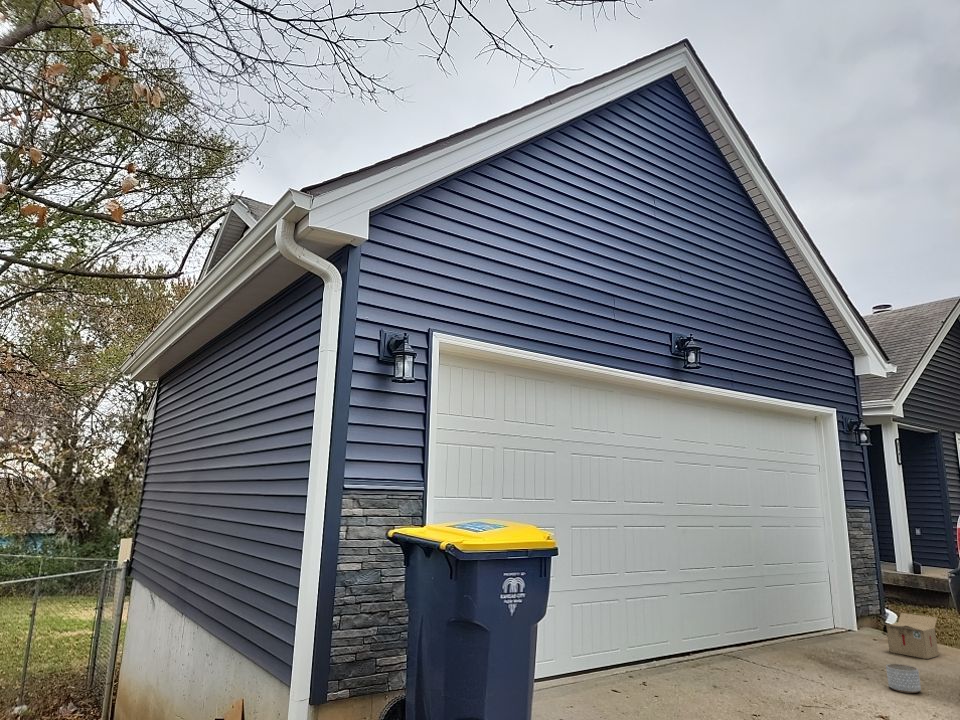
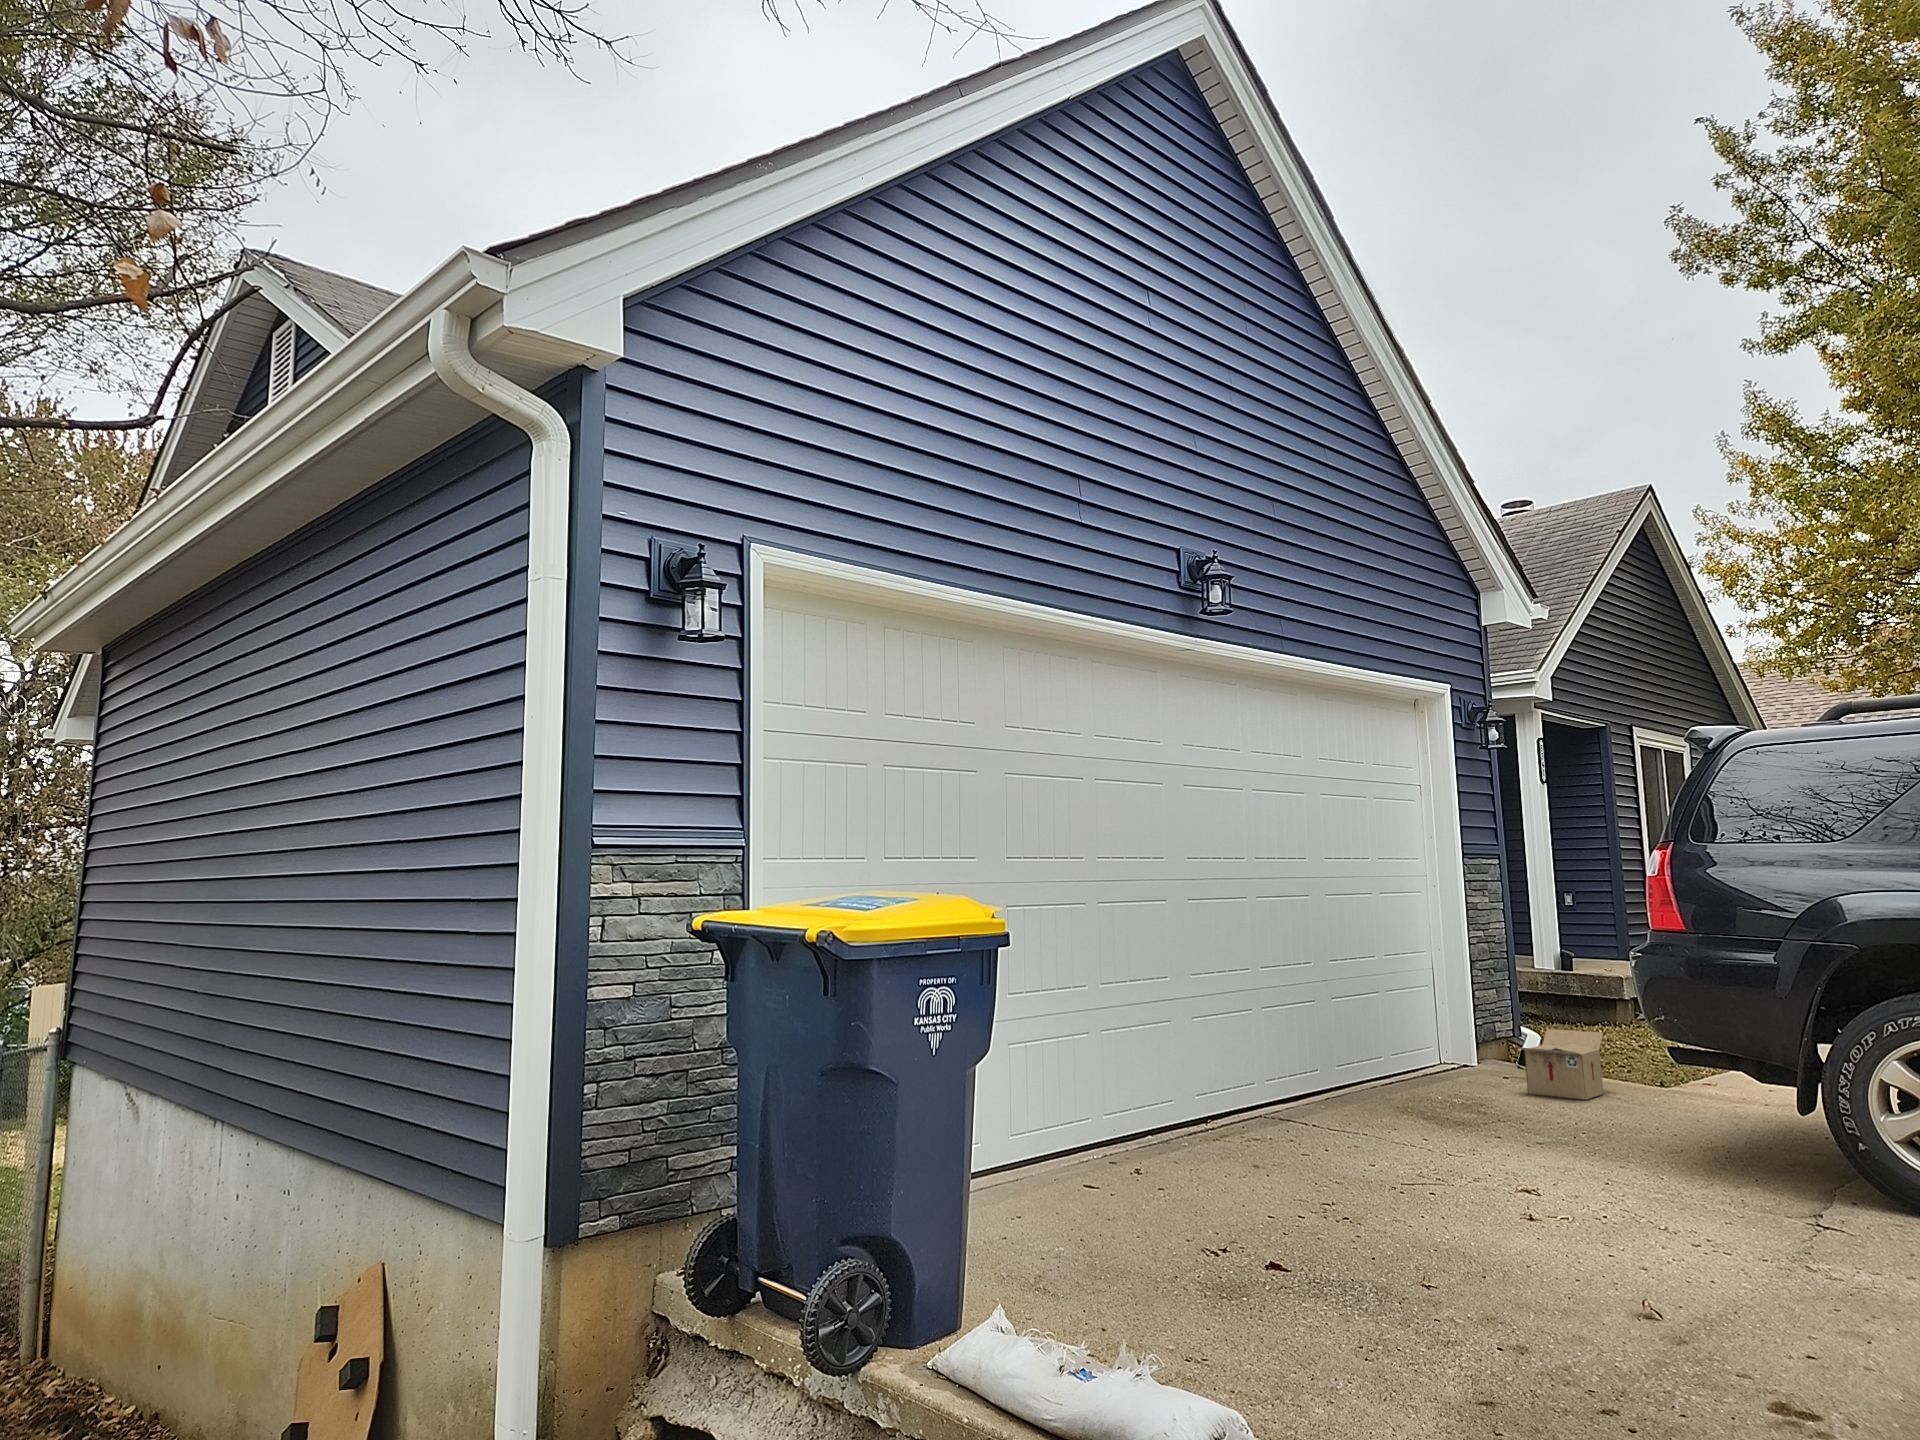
planter: present [886,664,921,693] -> none [1527,1107,1580,1151]

